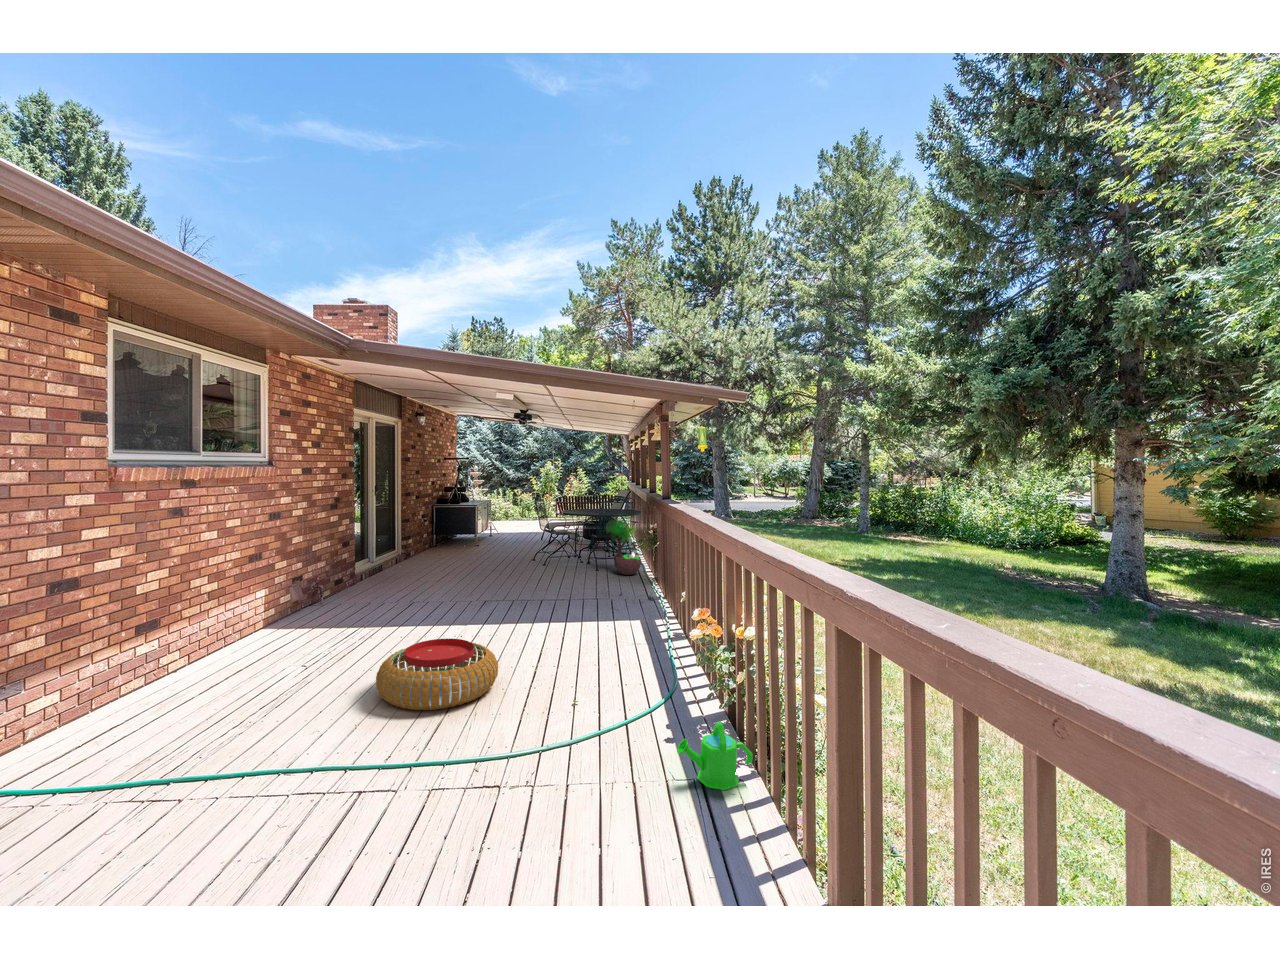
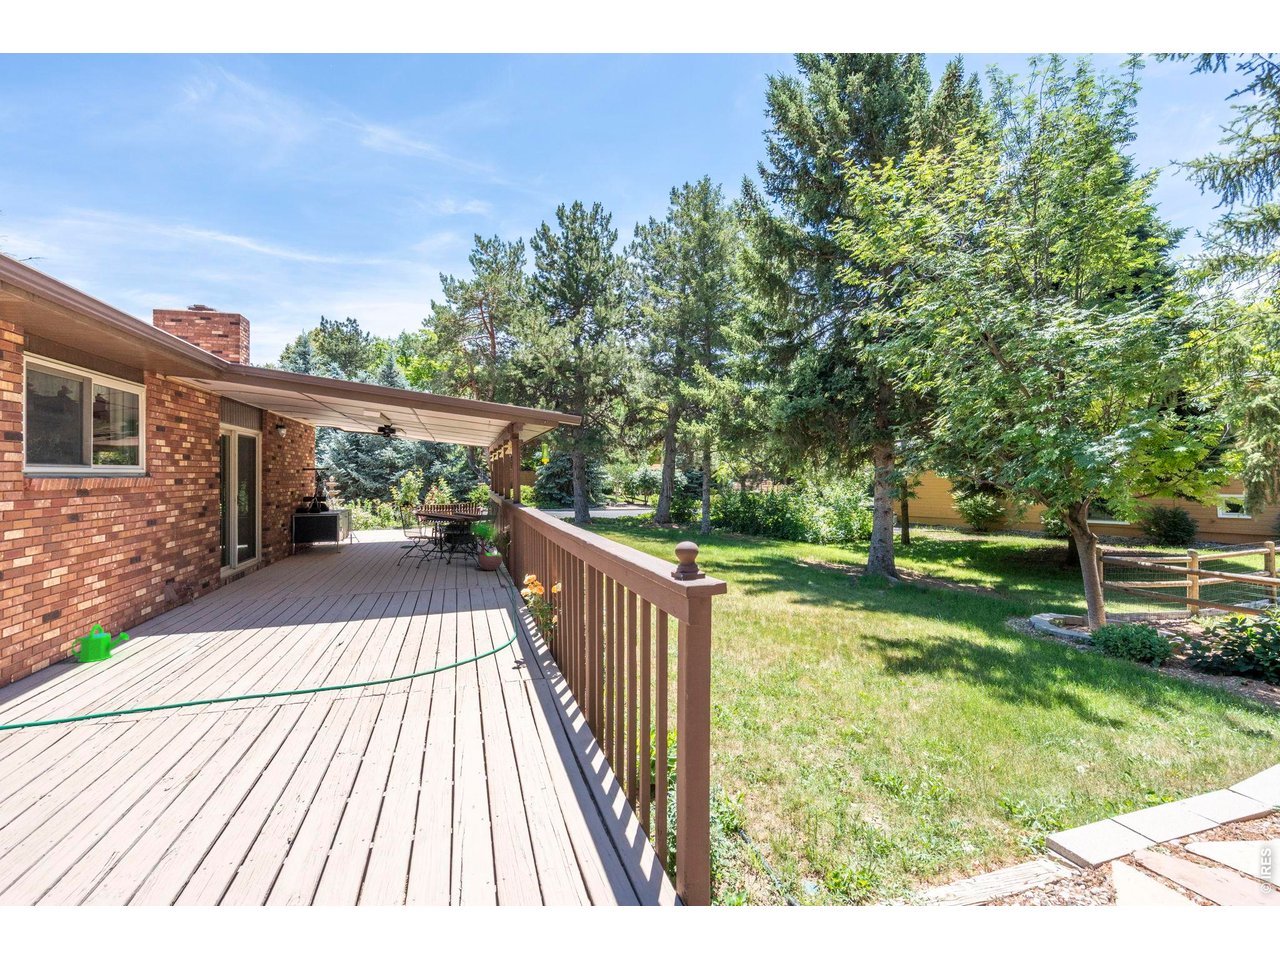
pouf: present [376,639,498,710] -> none [274,613,378,664]
watering can: present [677,722,753,790] -> present [71,624,129,662]

